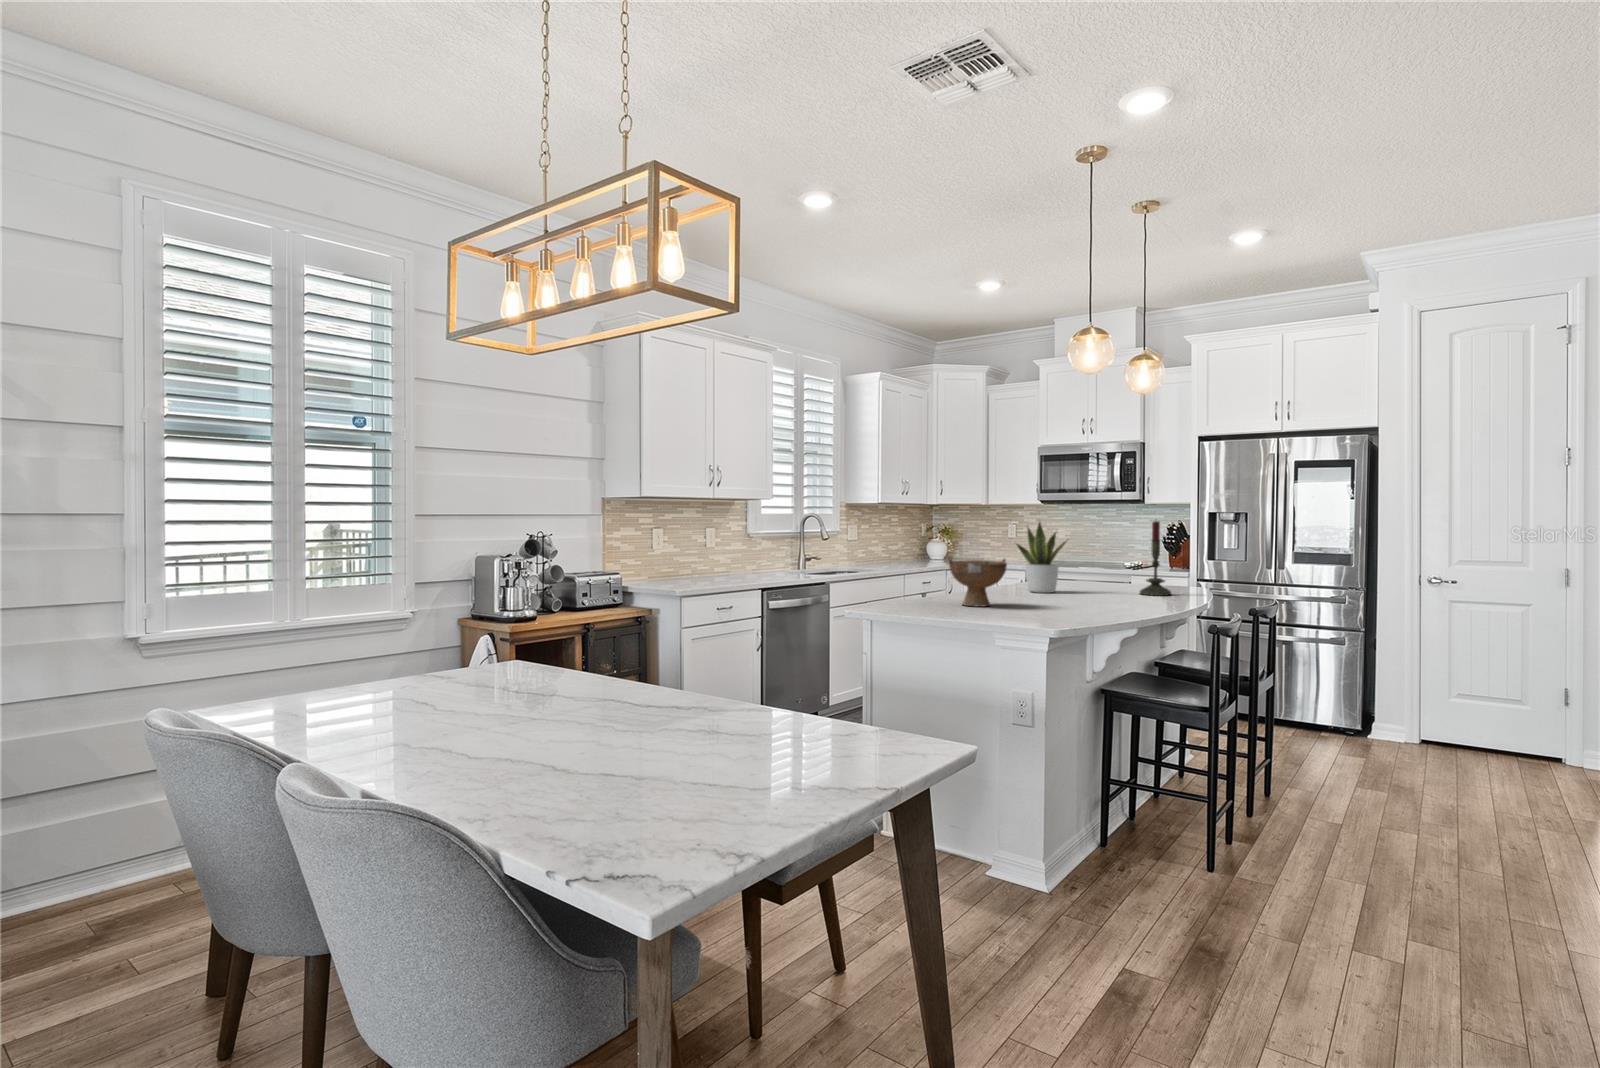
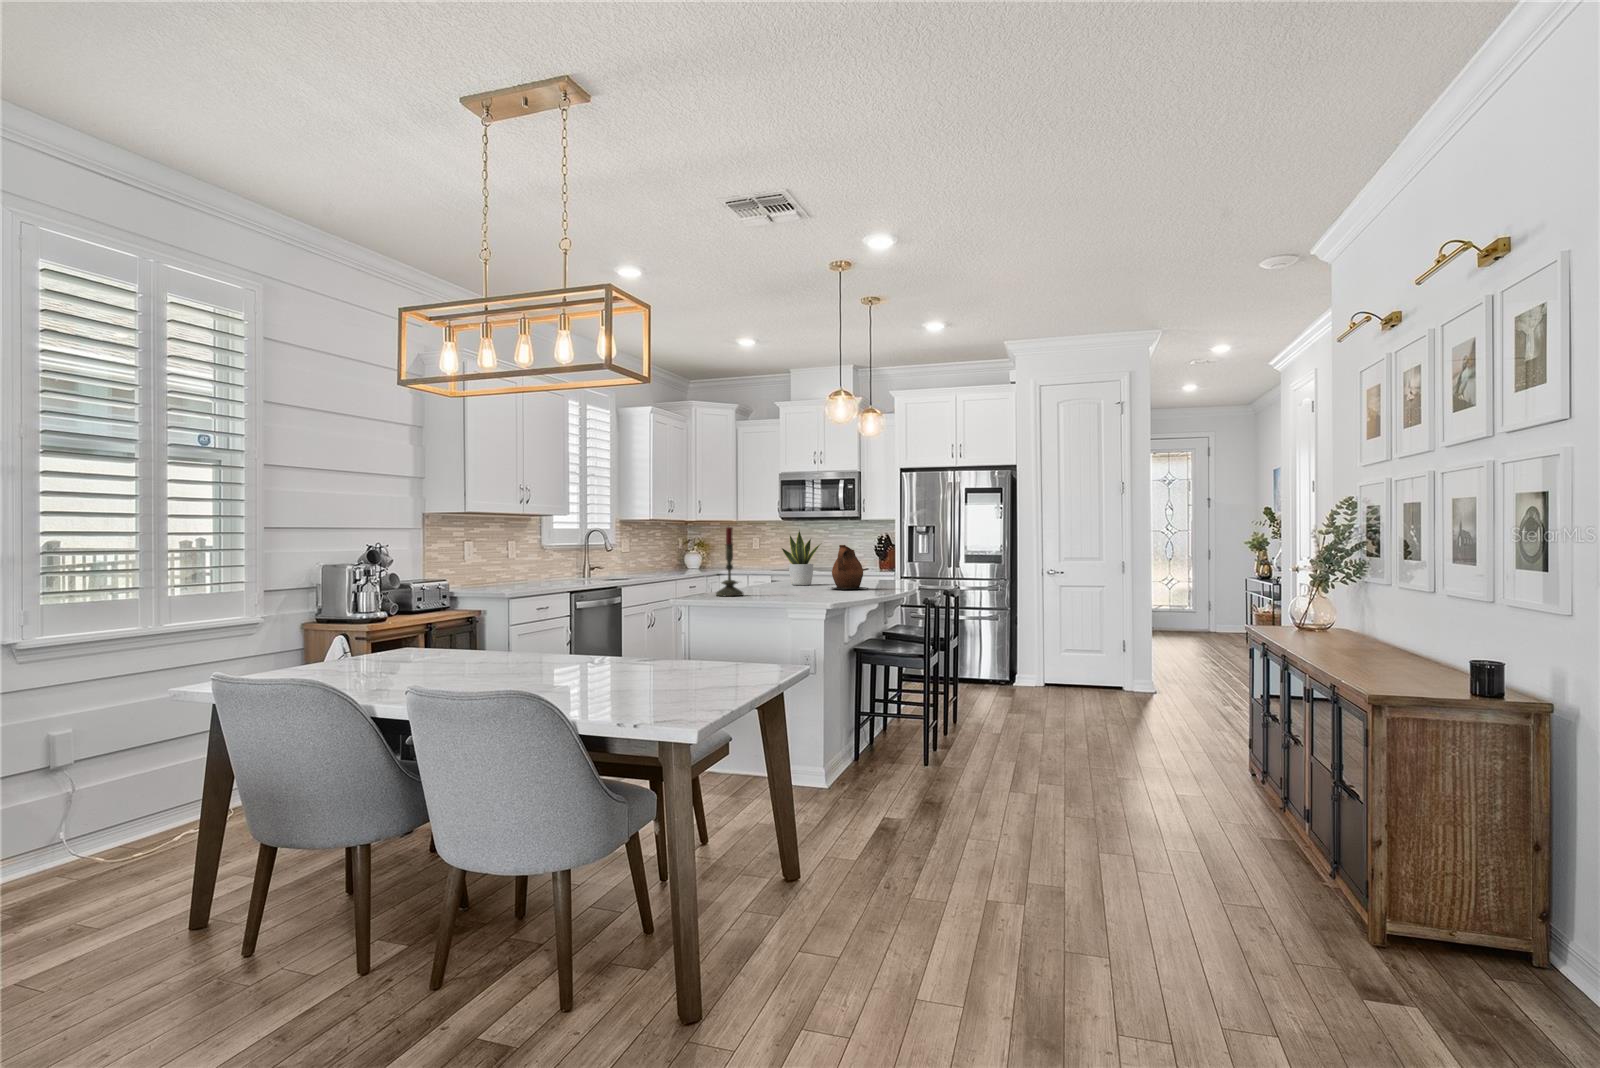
candle: present [1140,520,1171,596] -> present [716,527,743,596]
ceramic pitcher: none [1070,542,1131,605] -> present [832,545,868,589]
bowl: present [949,558,1007,607] -> none [745,557,787,593]

